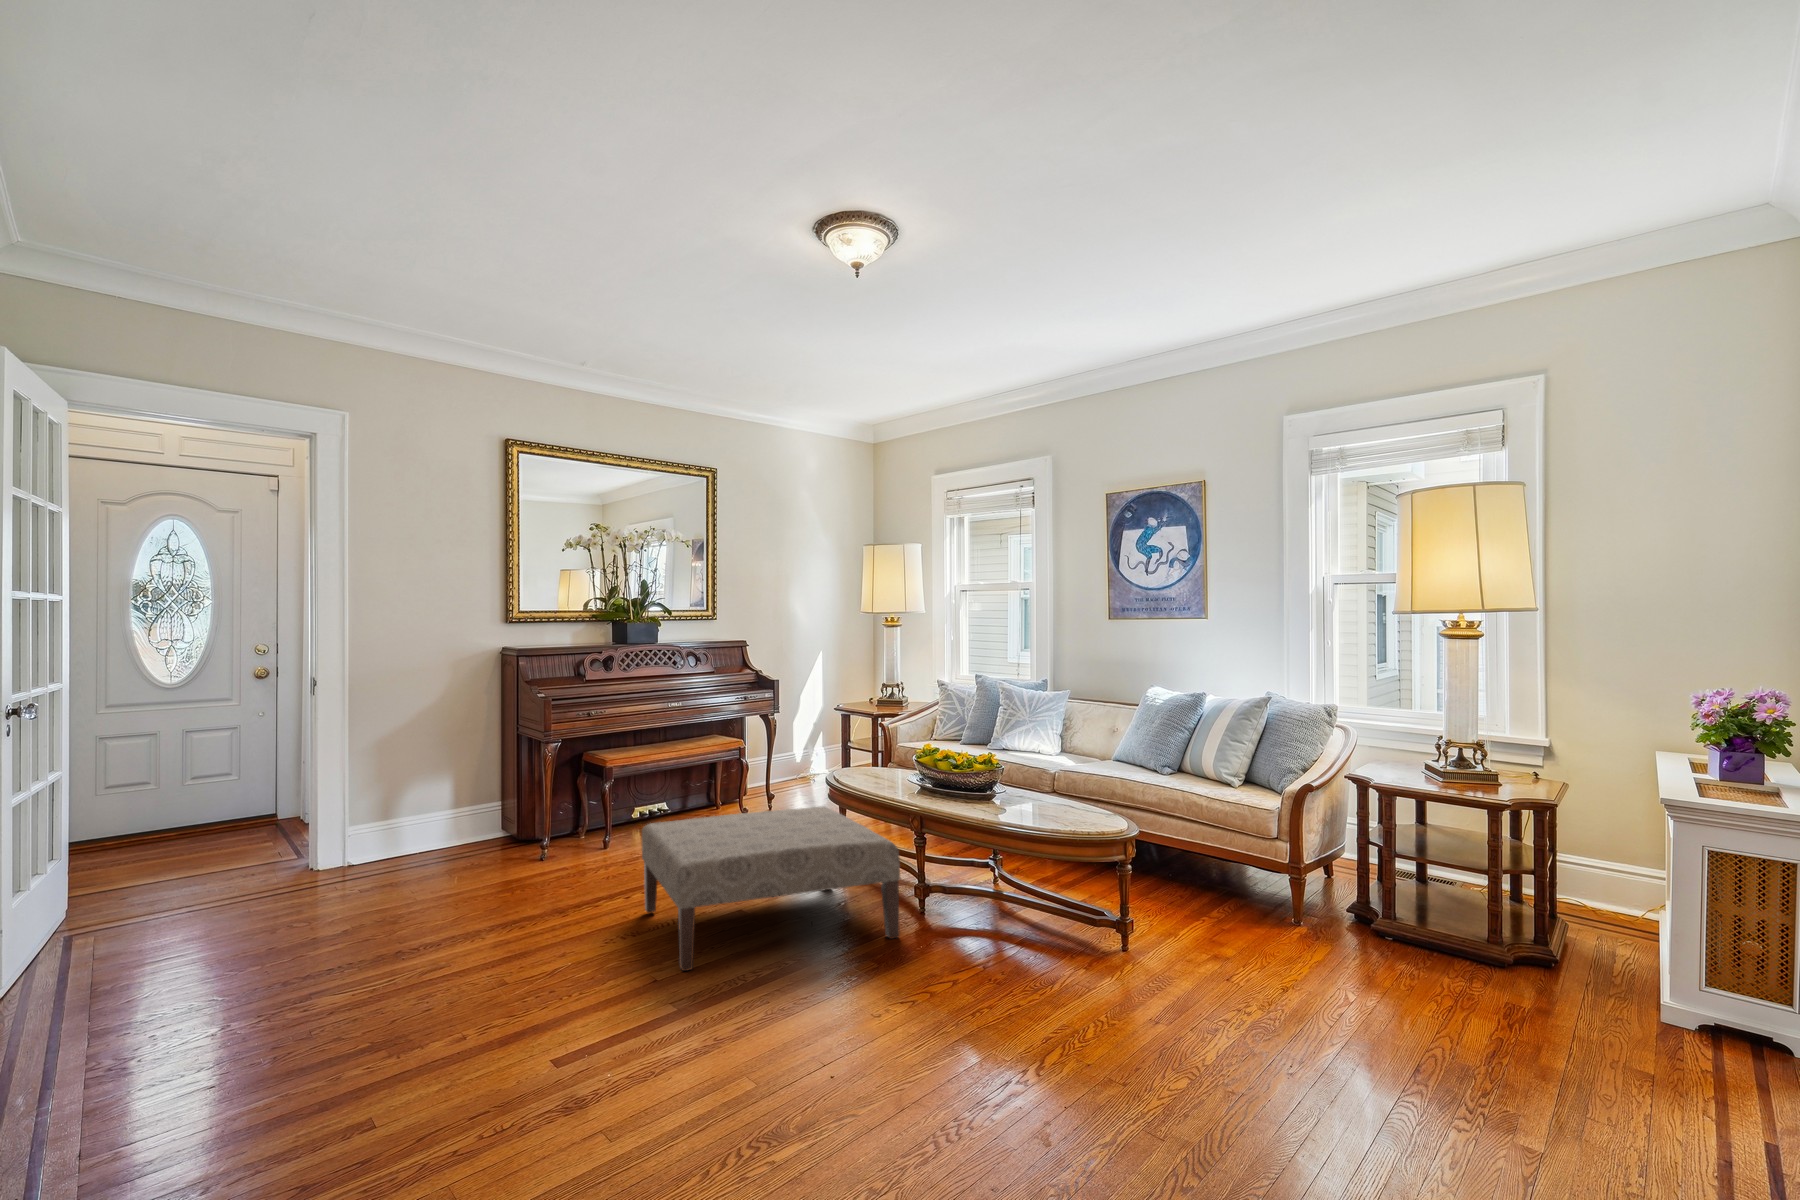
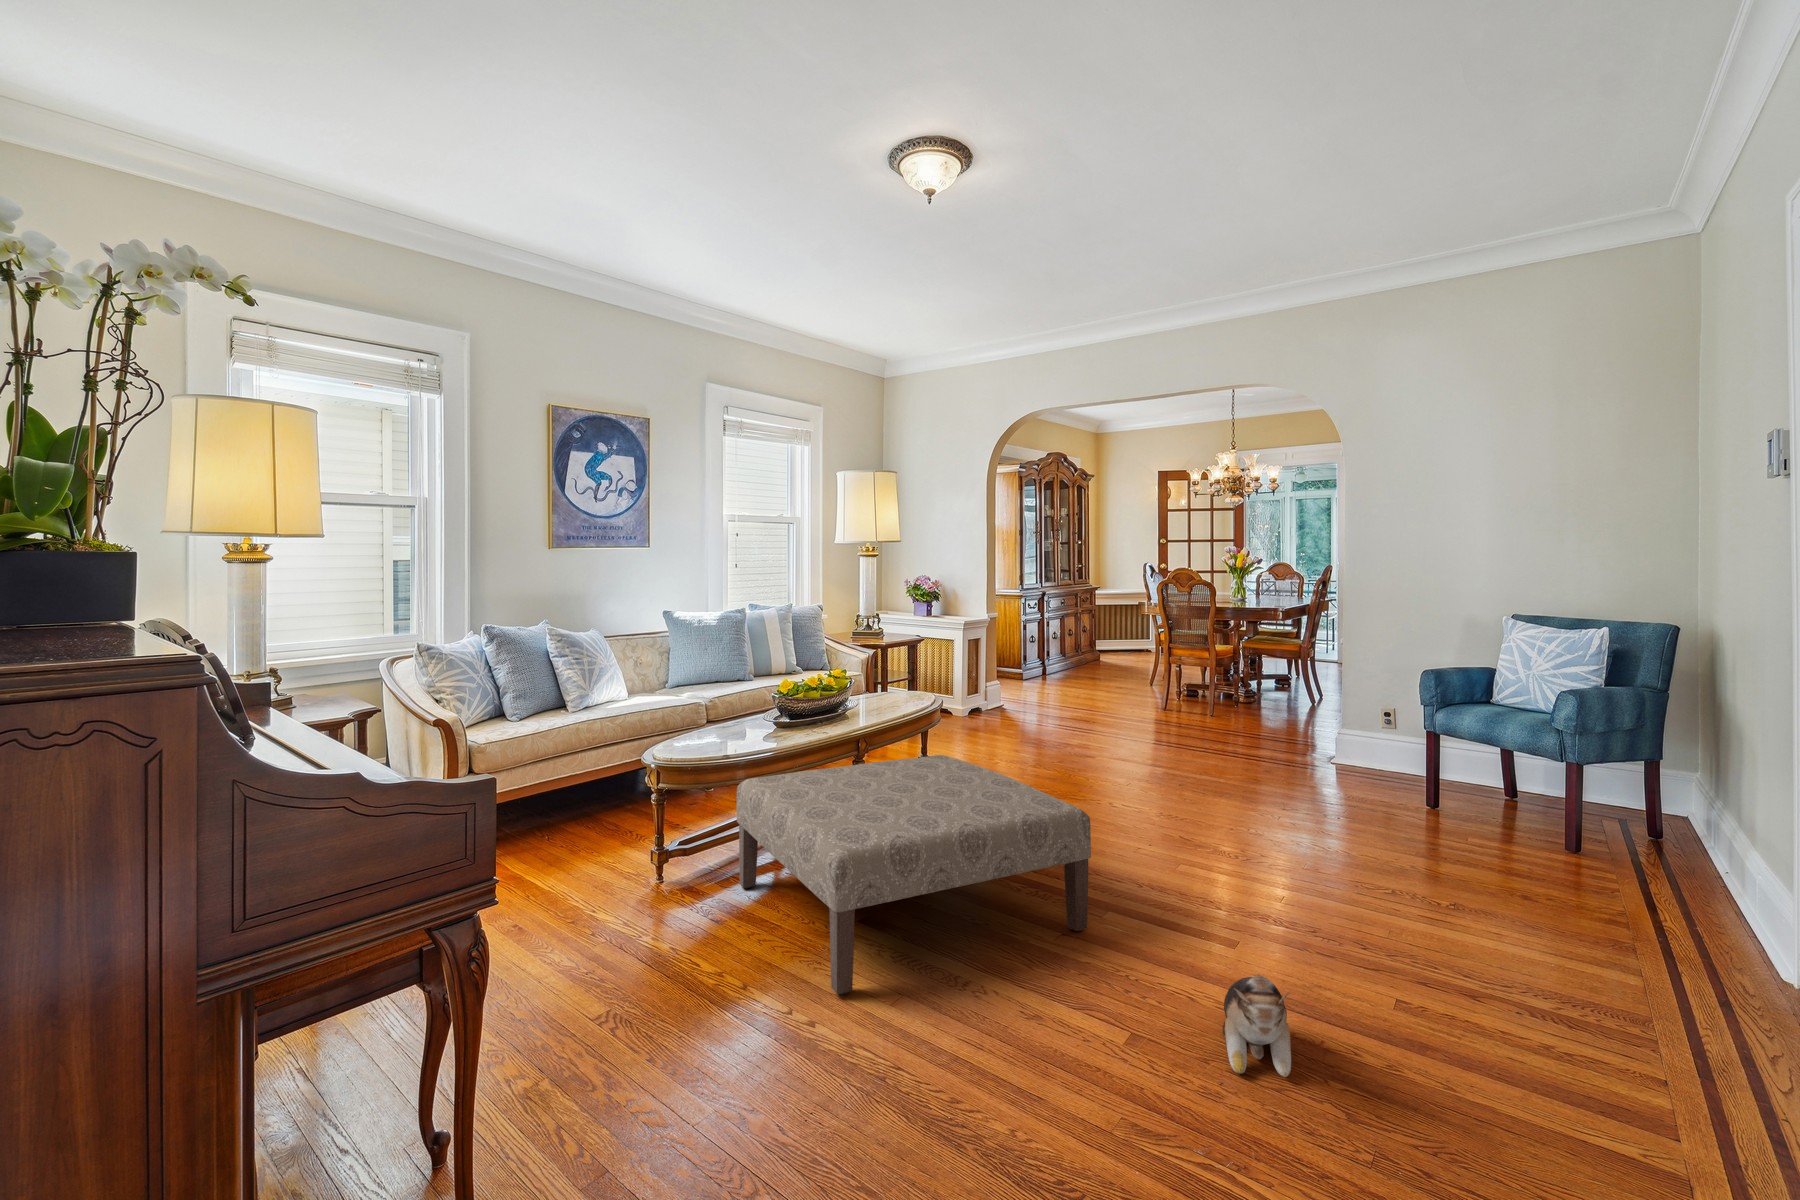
plush toy: none [424,918,527,1005] -> present [1223,974,1291,1077]

